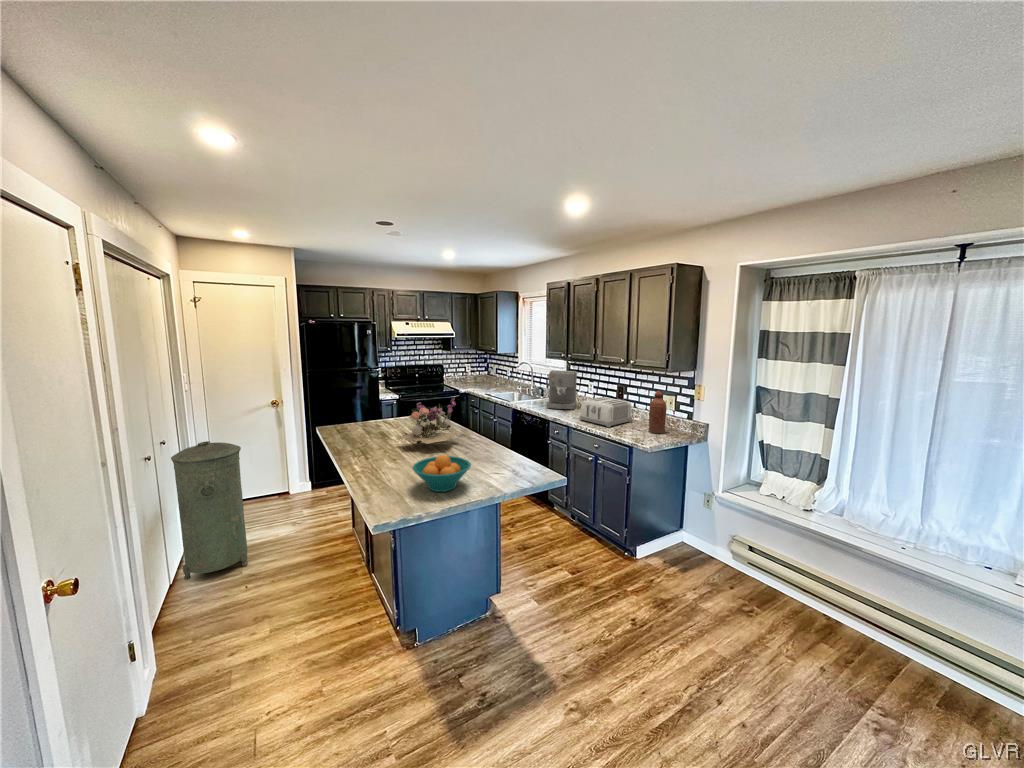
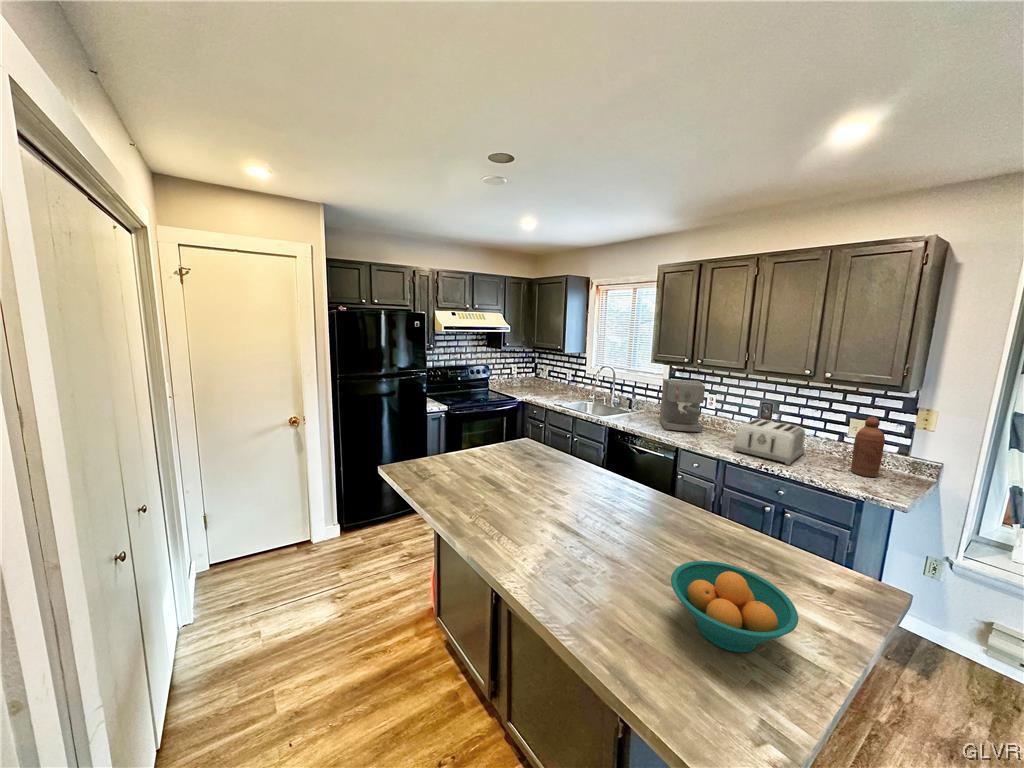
flower arrangement: present [400,398,460,445] -> none [540,430,629,513]
trash can: present [171,441,248,580] -> none [158,499,282,732]

